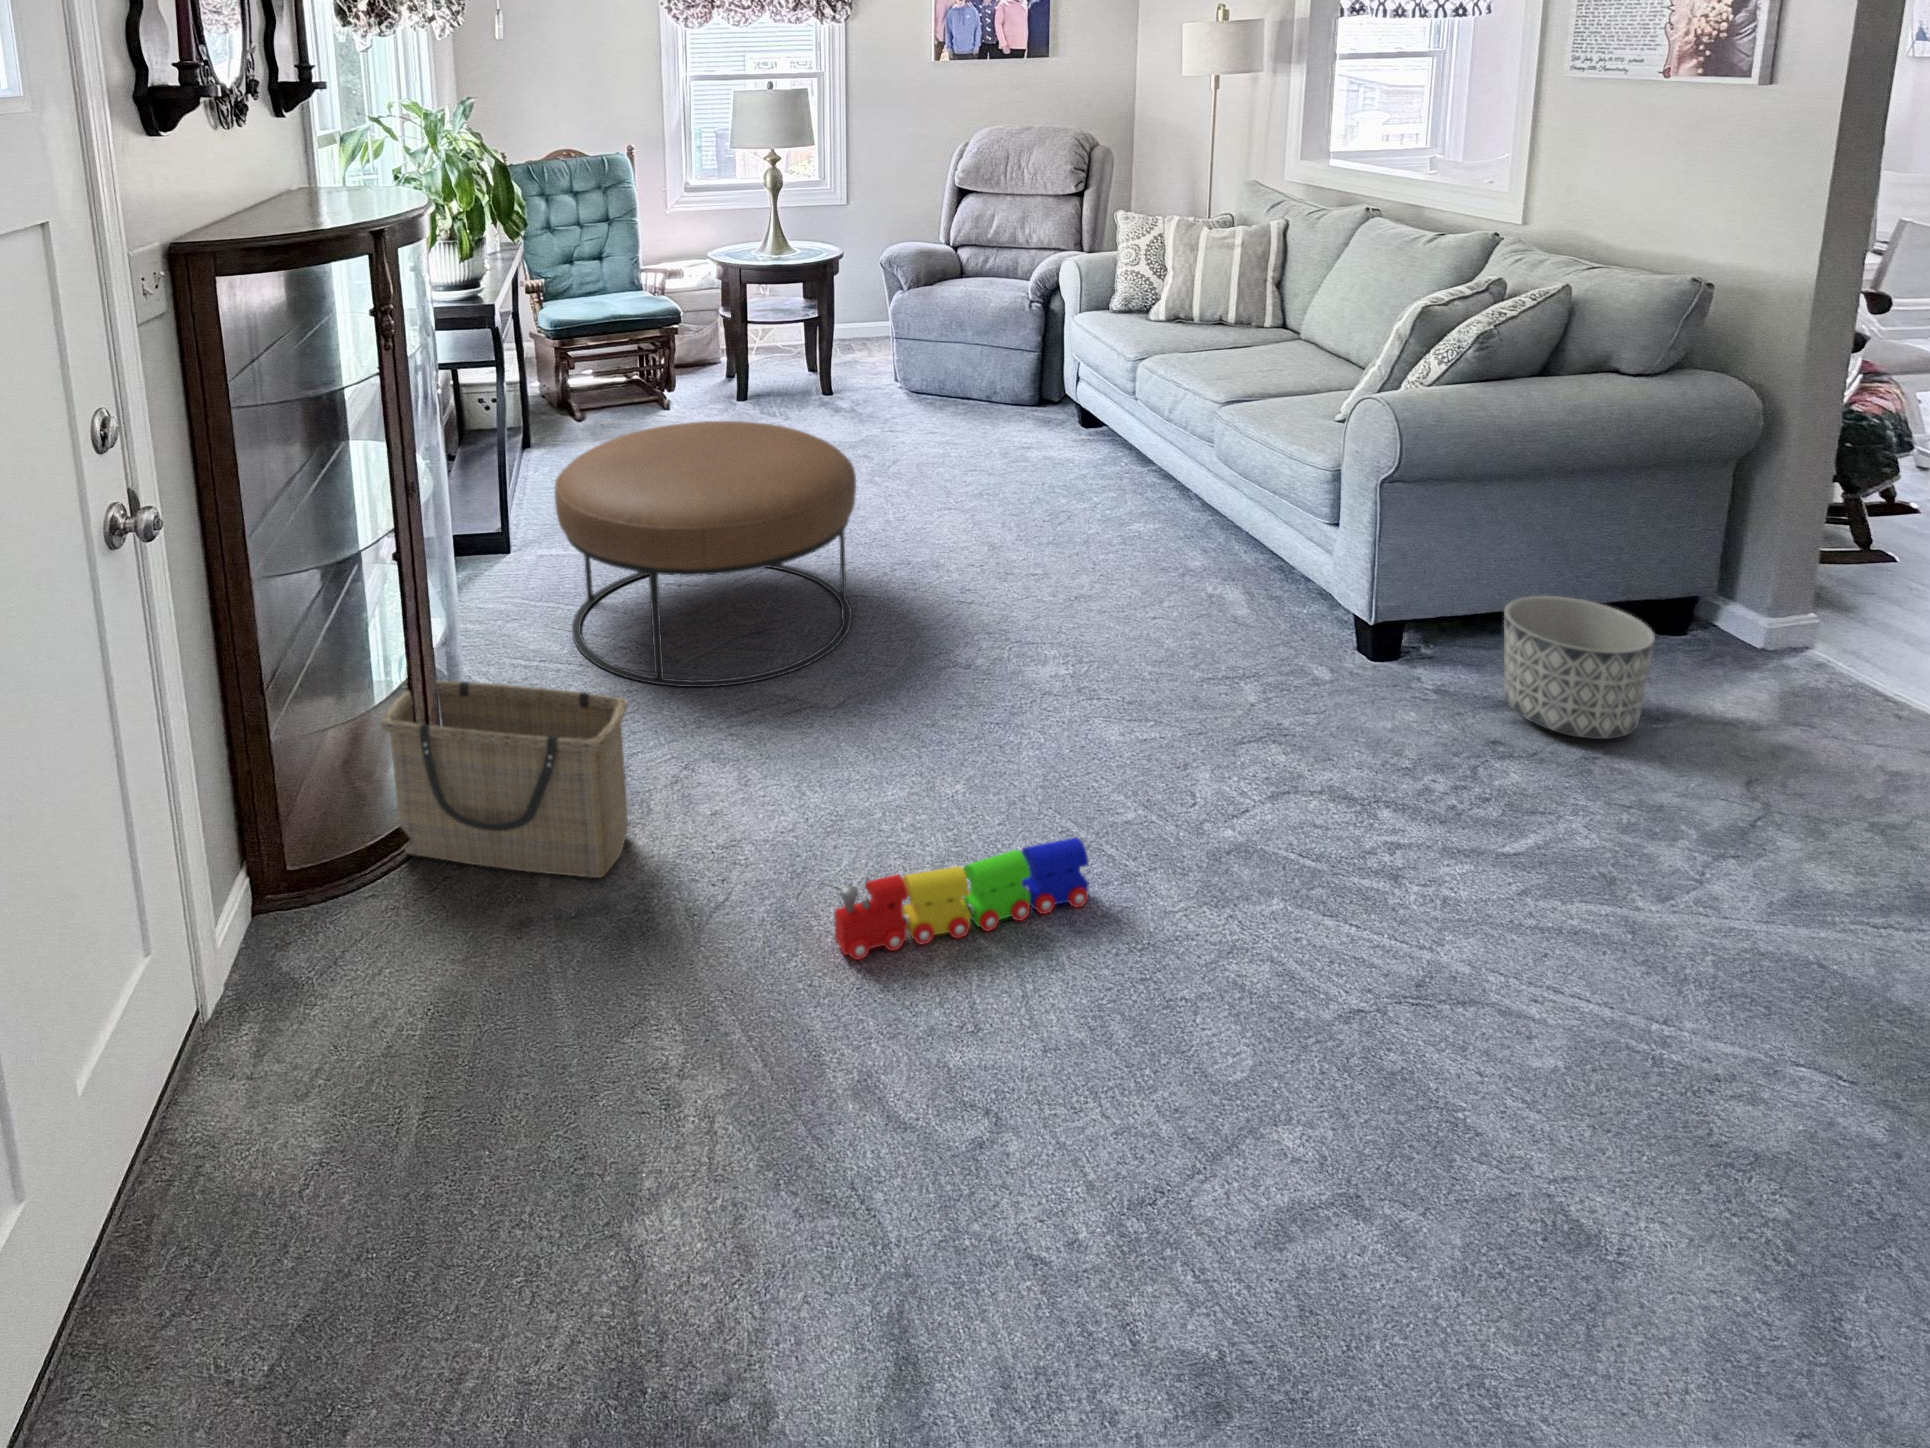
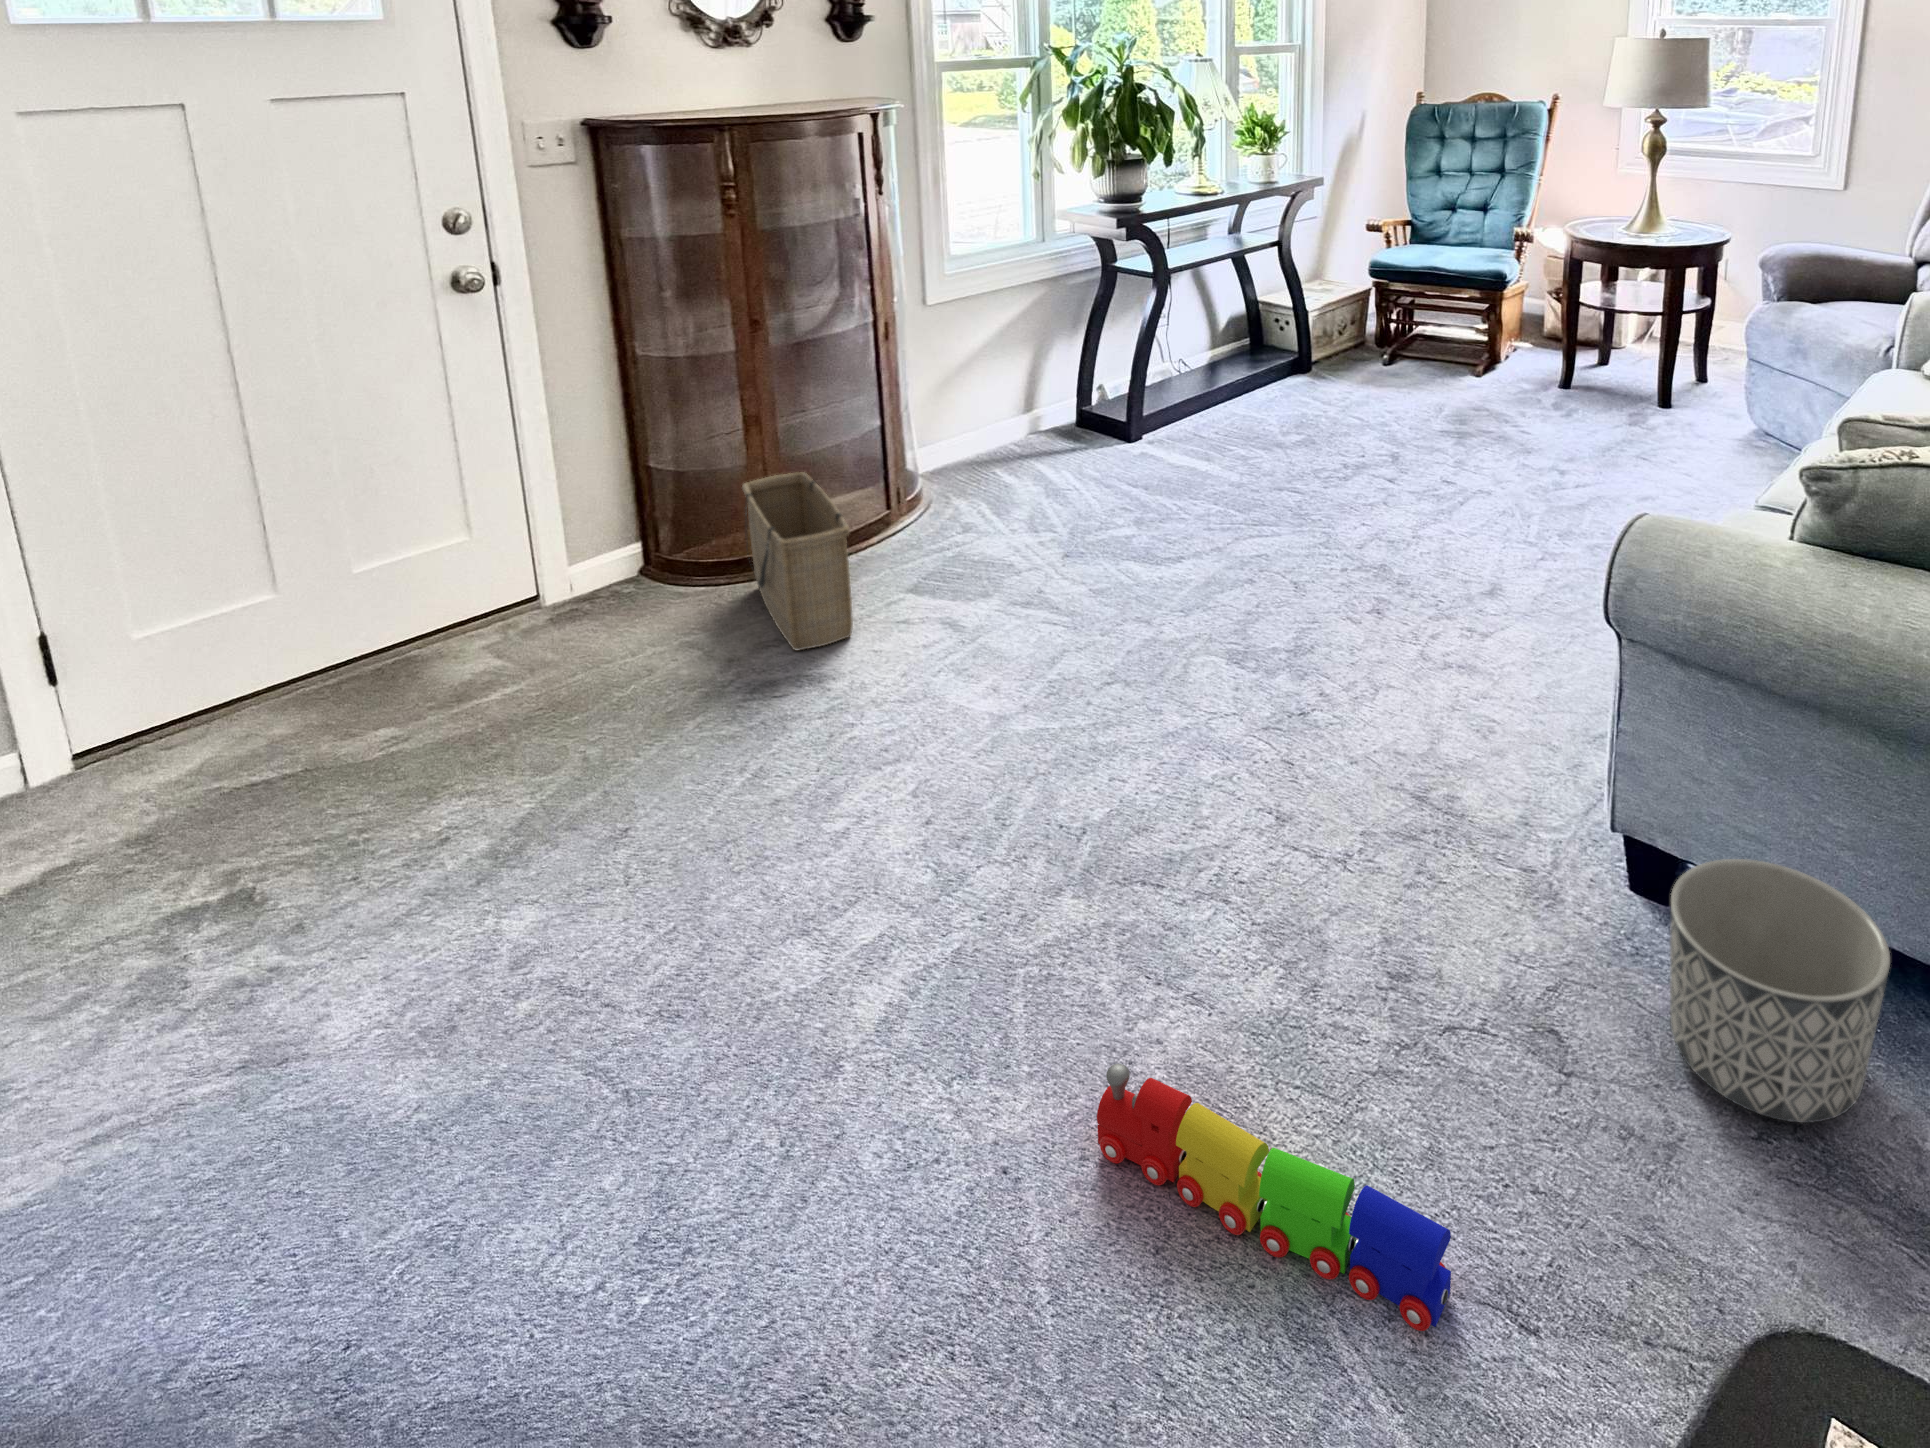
ottoman: present [555,421,856,687] -> none [1032,355,1317,600]
toy train: present [834,838,1089,960] -> present [1097,1064,1451,1331]

